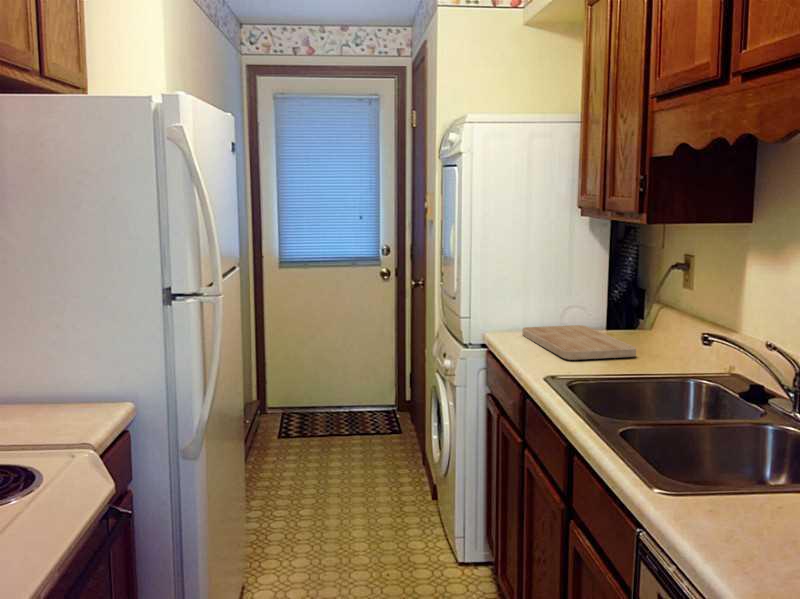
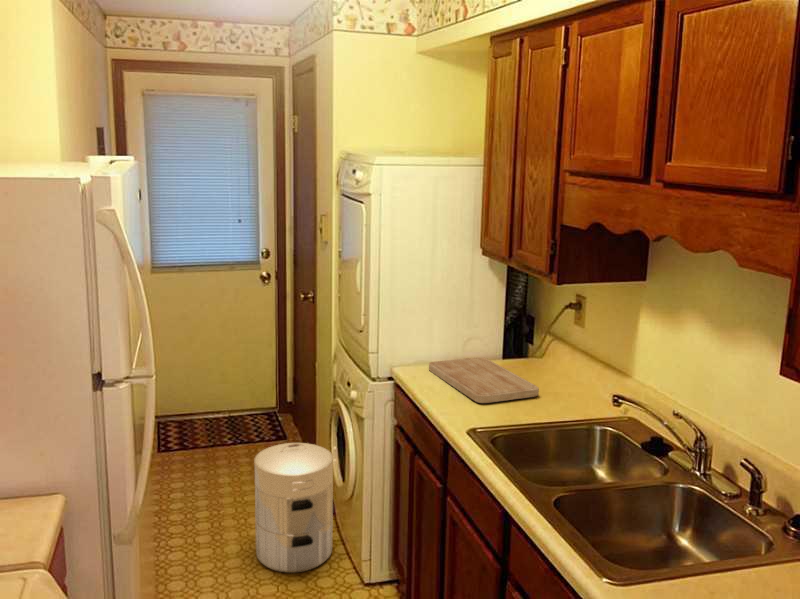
waste bin: none [352,417,431,548] -> present [254,443,333,573]

